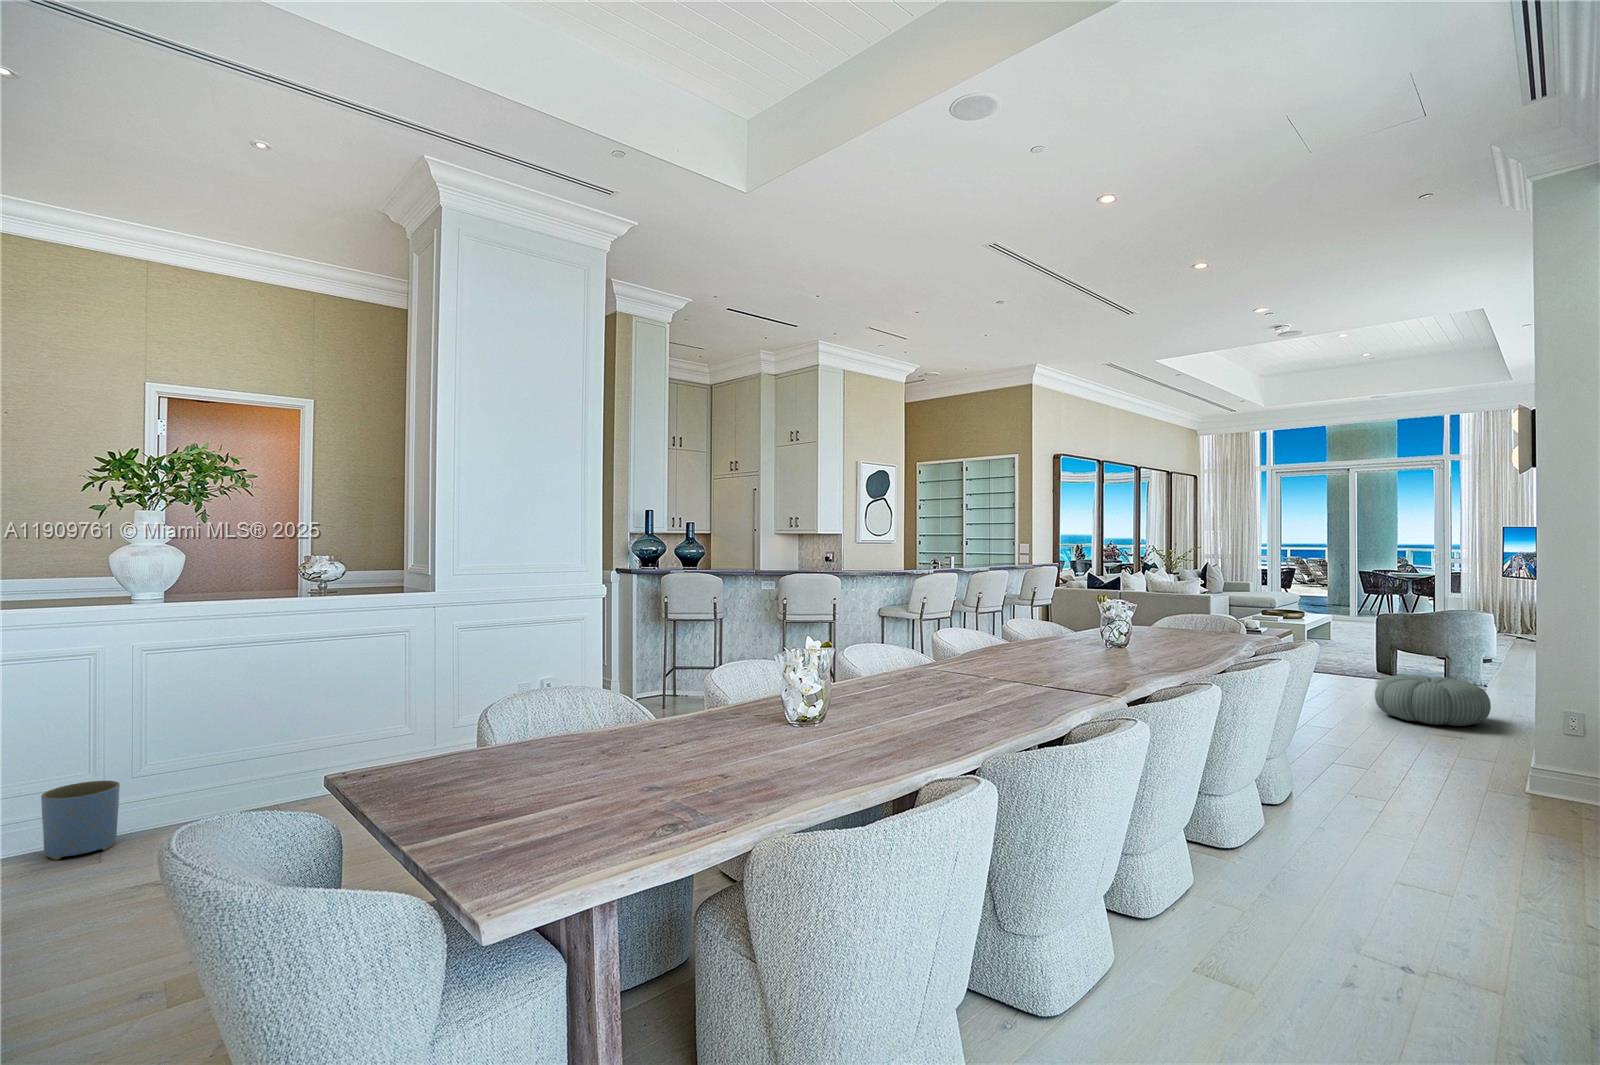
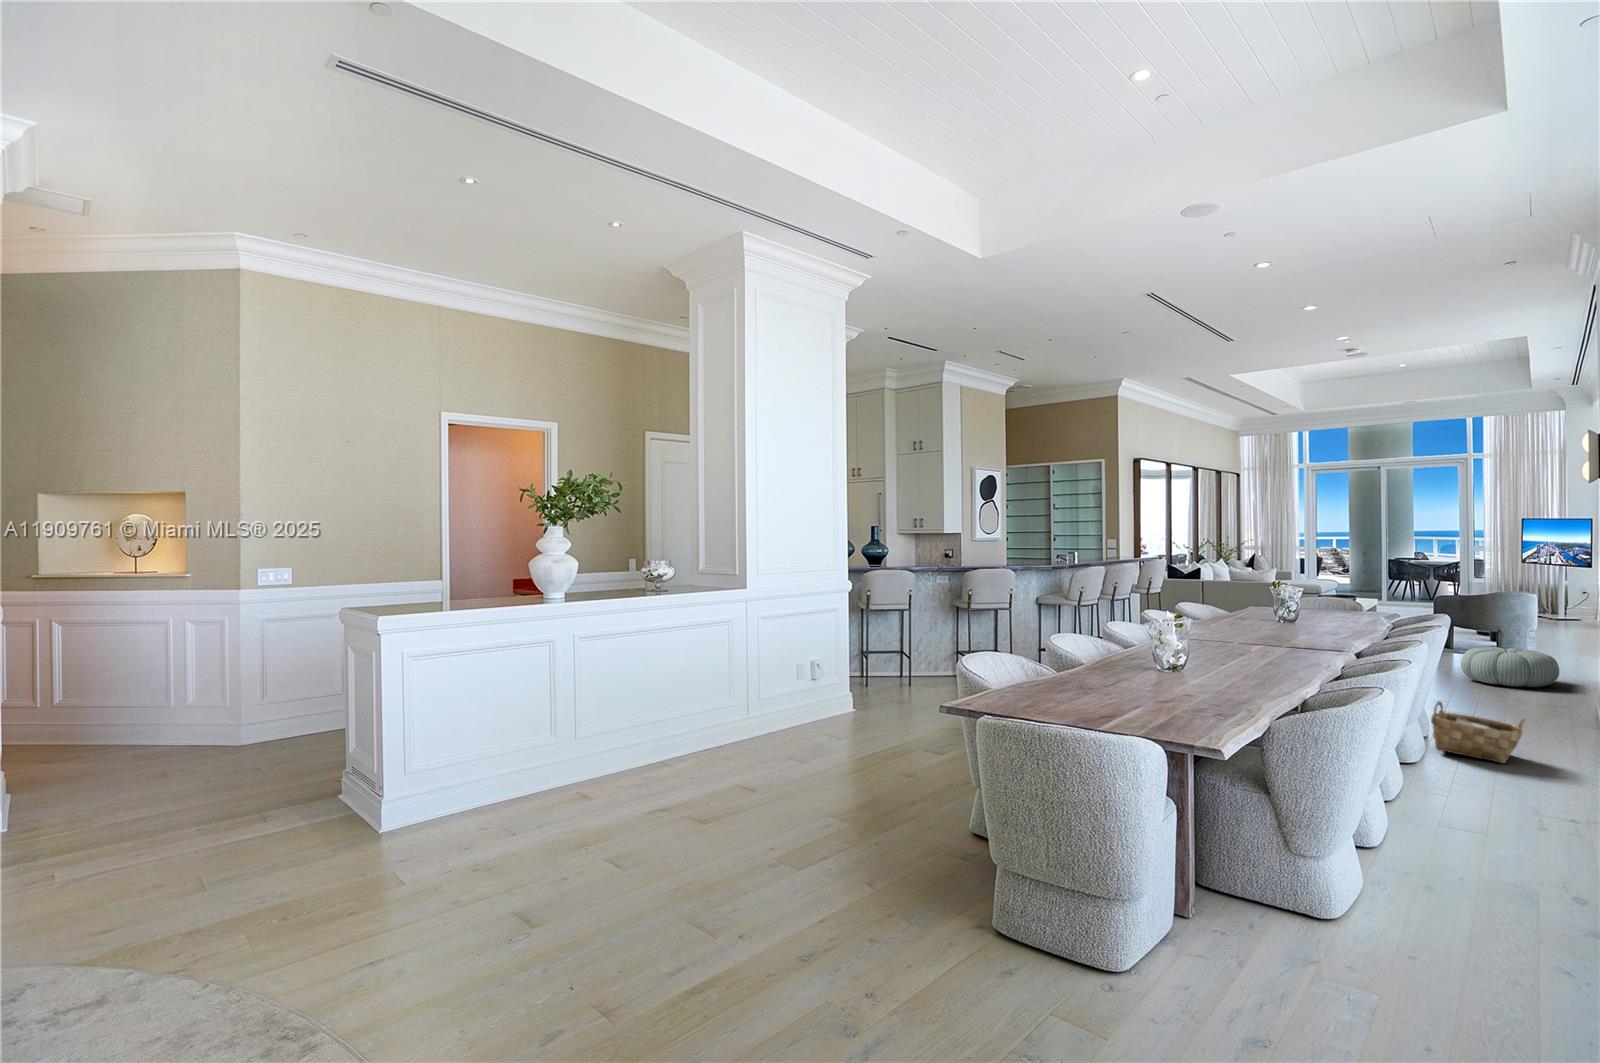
woven basket: none [1261,749,1378,839] -> present [1431,701,1525,763]
planter: present [41,781,120,860] -> none [547,740,593,798]

